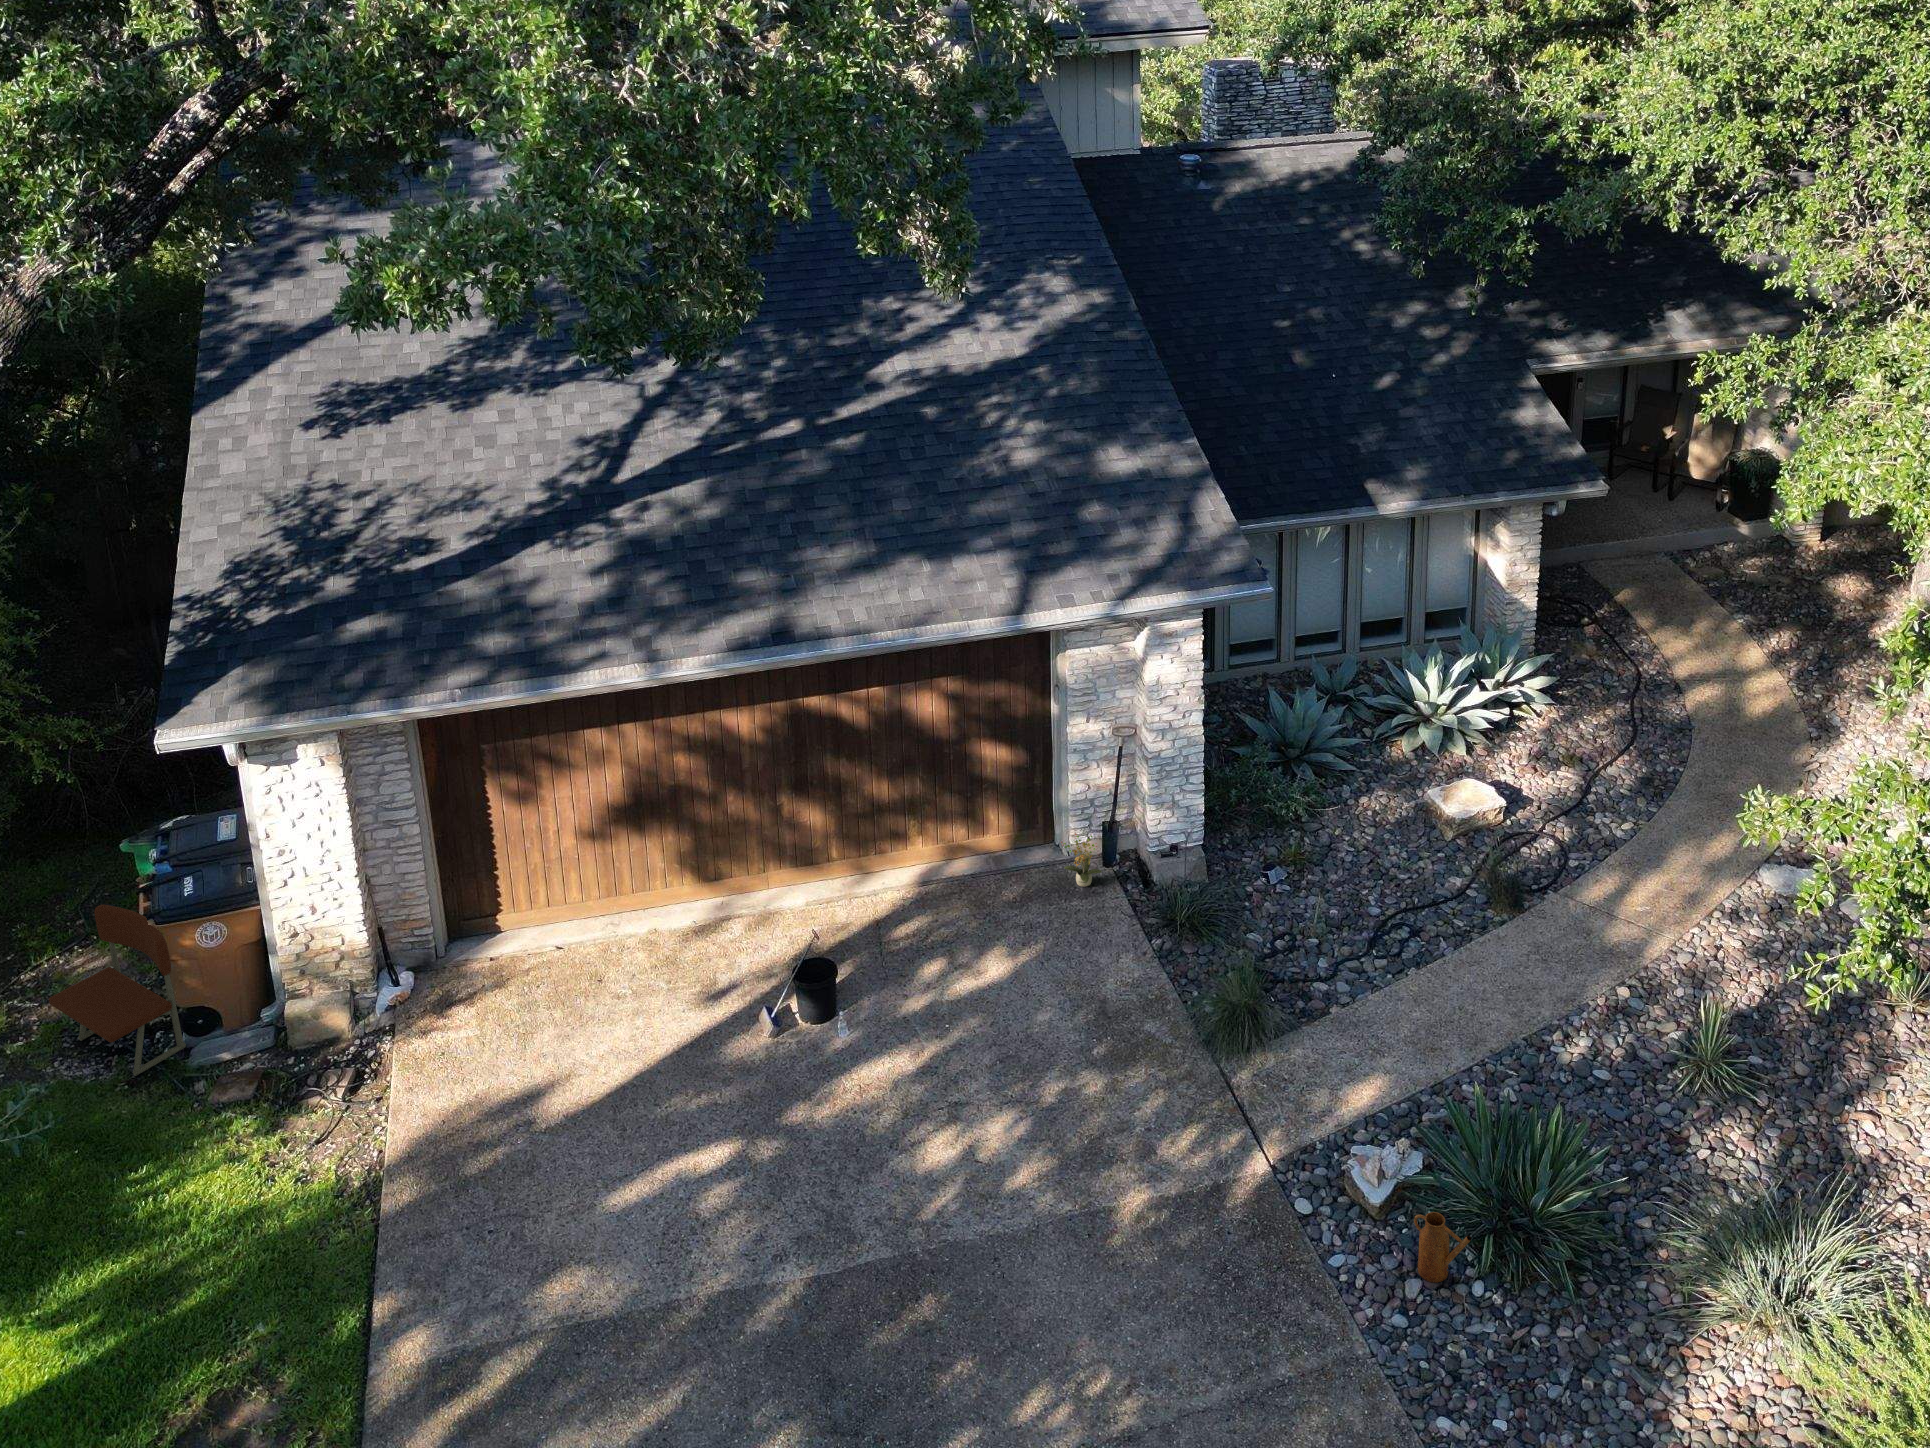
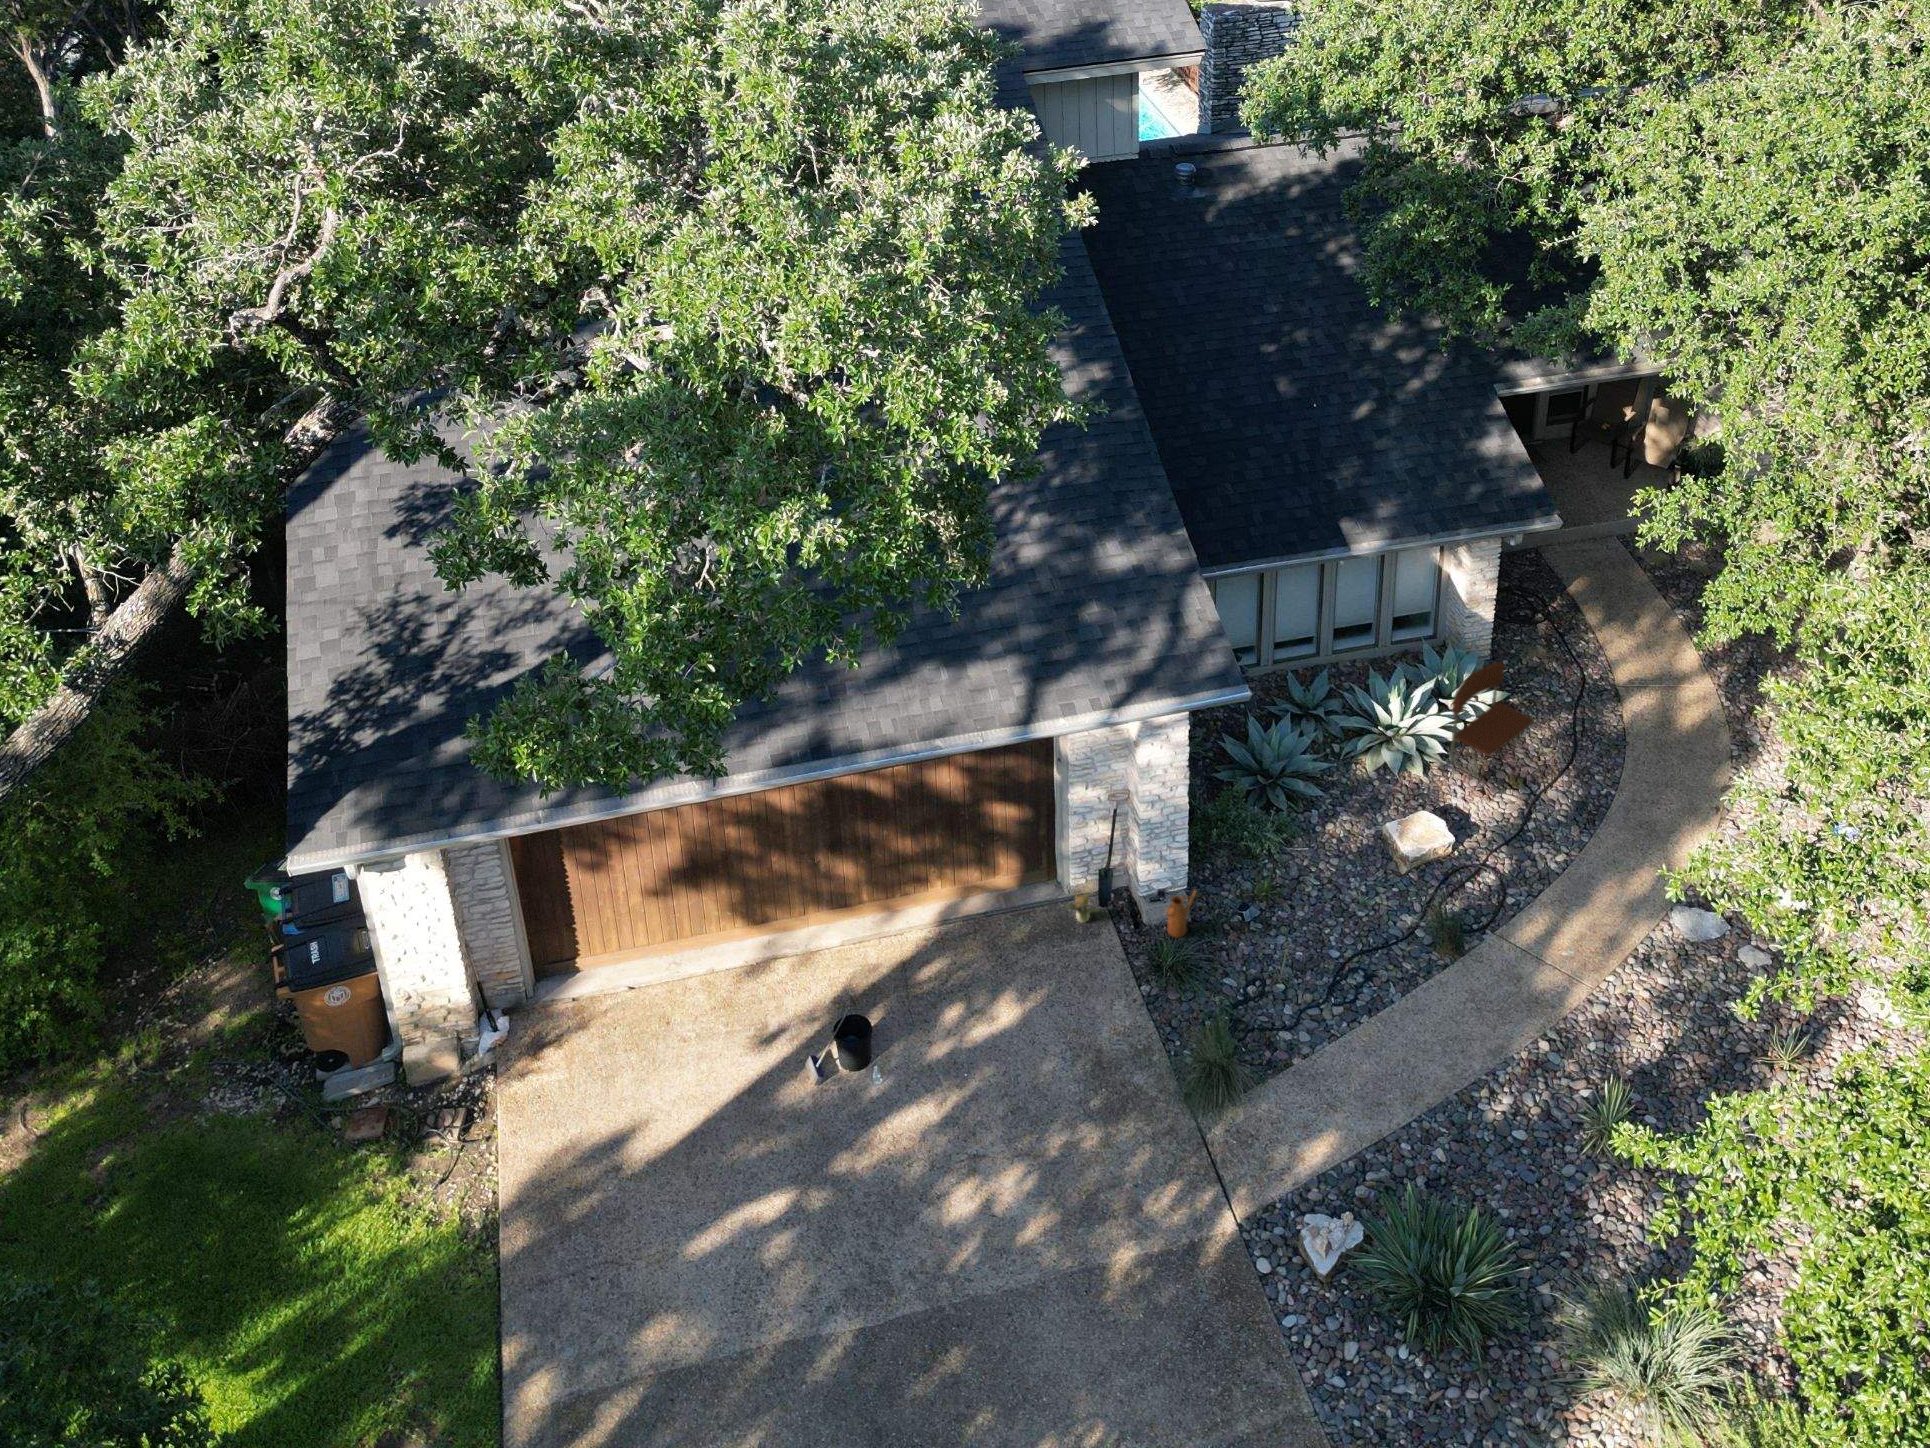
bench: present [49,905,186,1076] -> present [1449,662,1533,778]
watering can: present [1414,1212,1471,1283] -> present [1166,889,1197,938]

